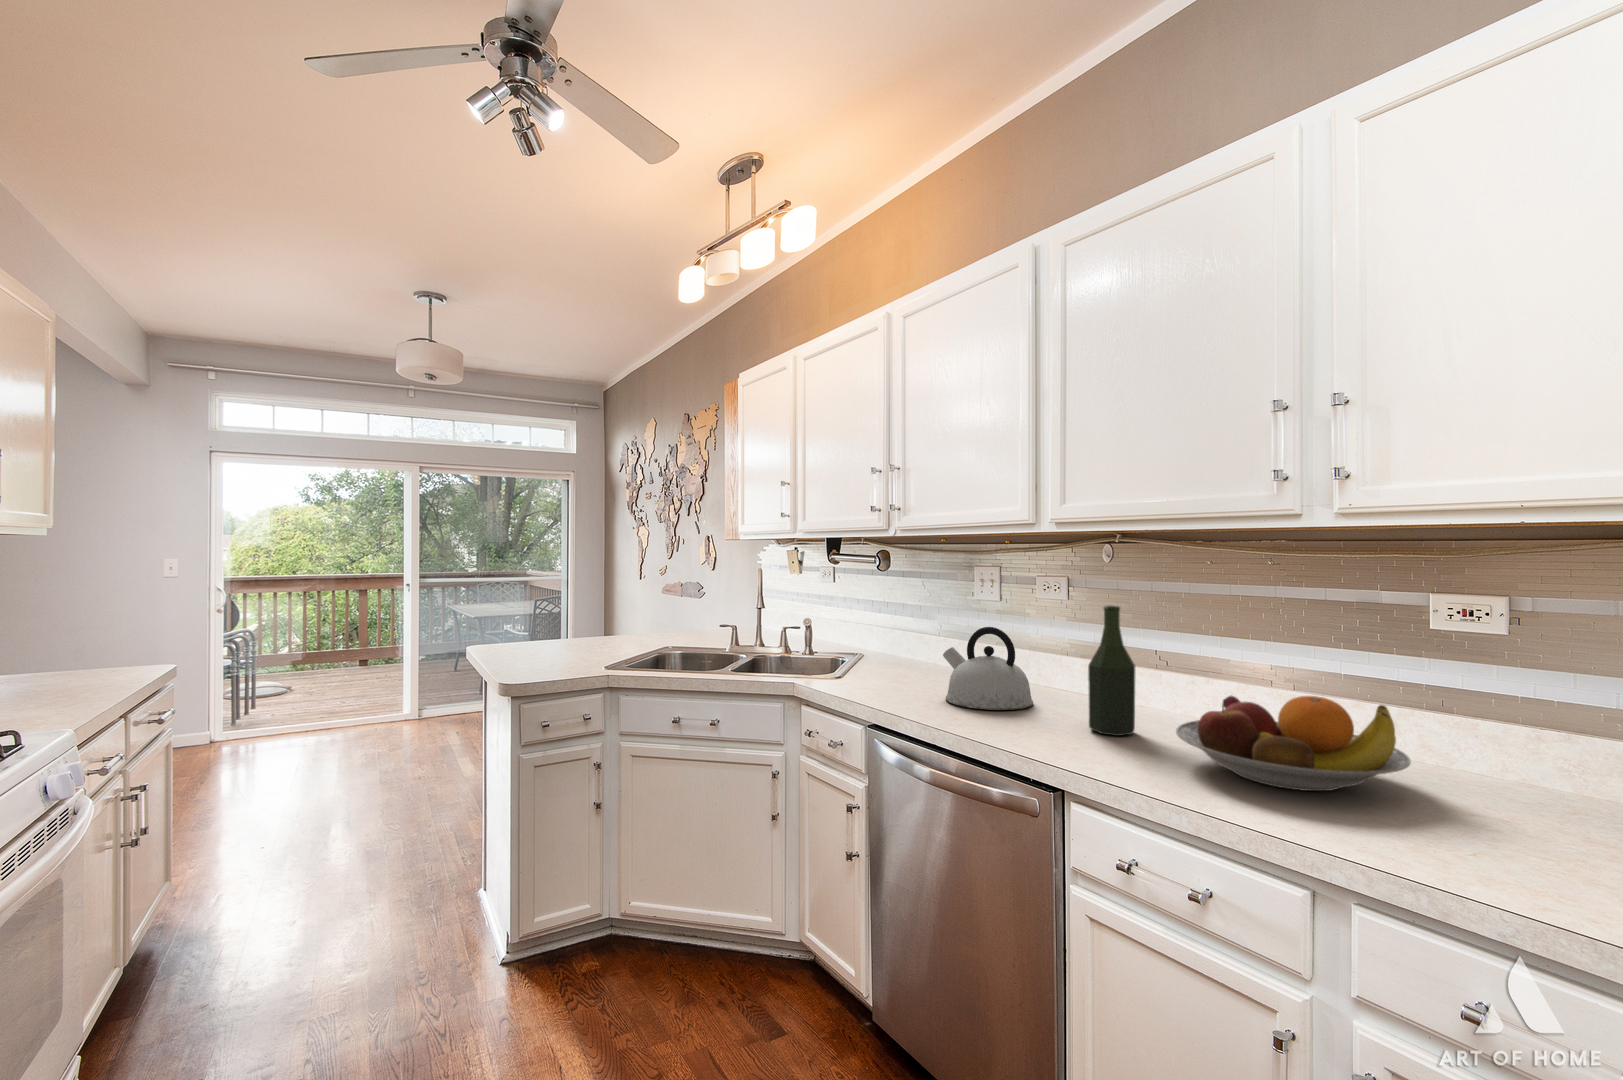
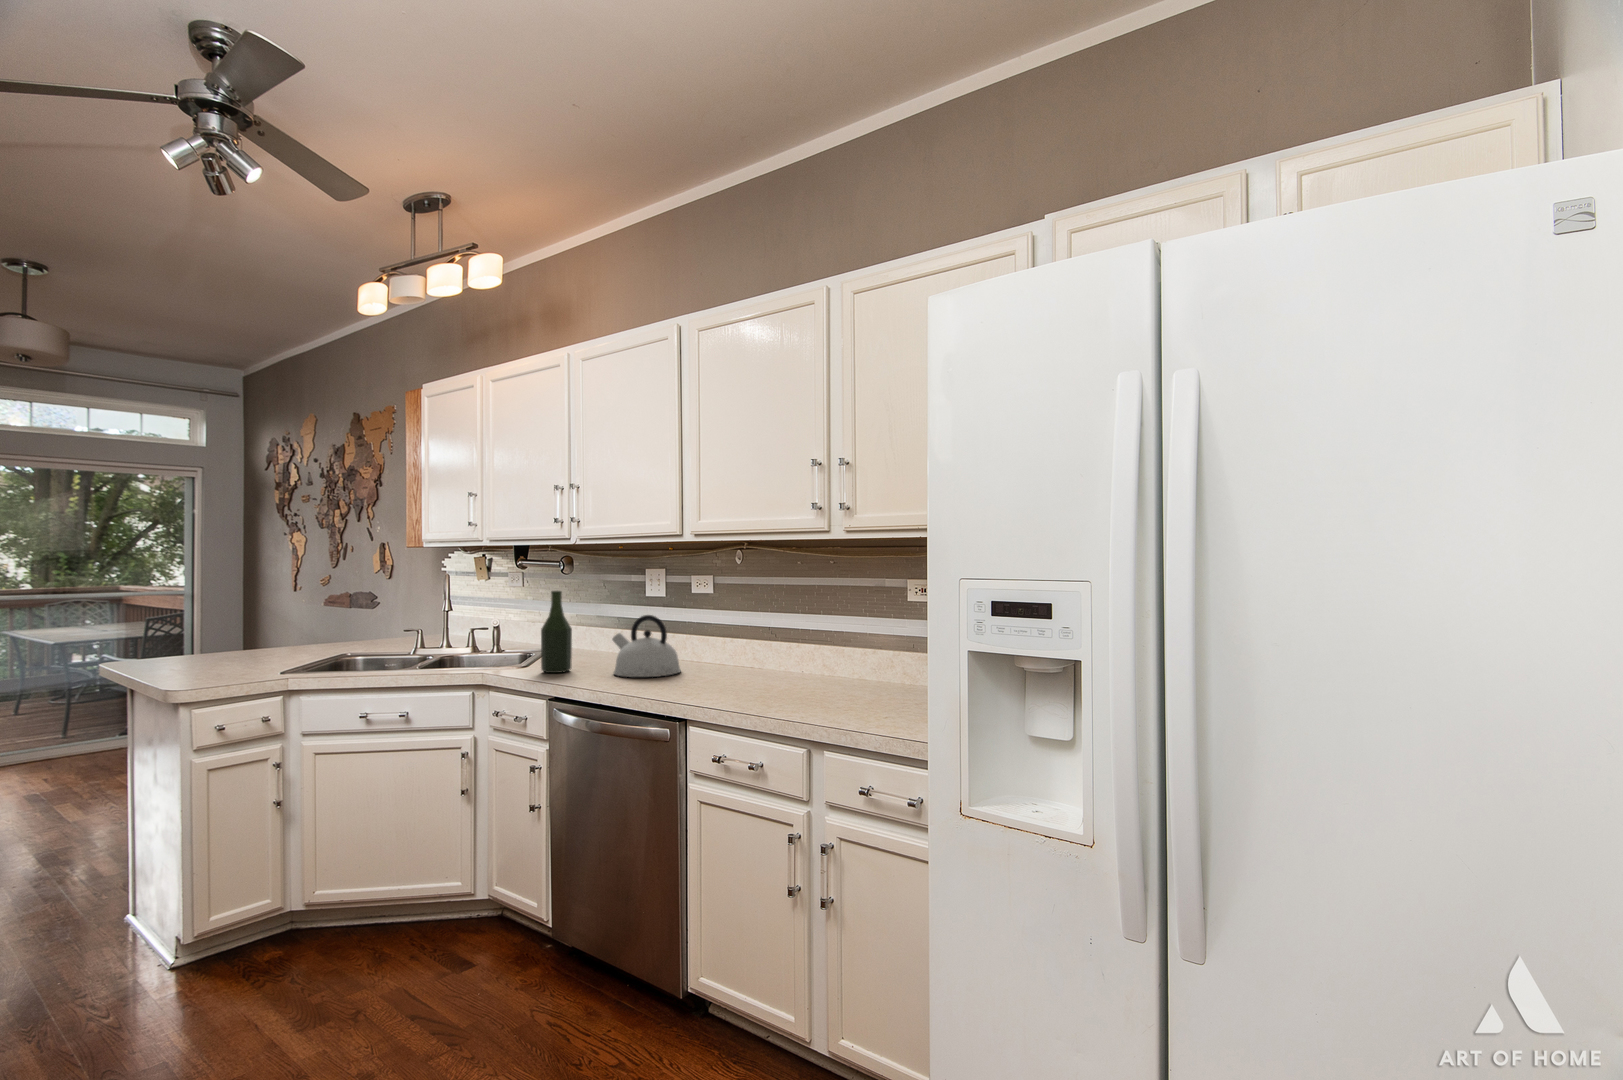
bottle: present [1088,606,1135,736] -> present [541,591,572,673]
fruit bowl: present [1176,696,1411,791] -> none [757,644,878,700]

